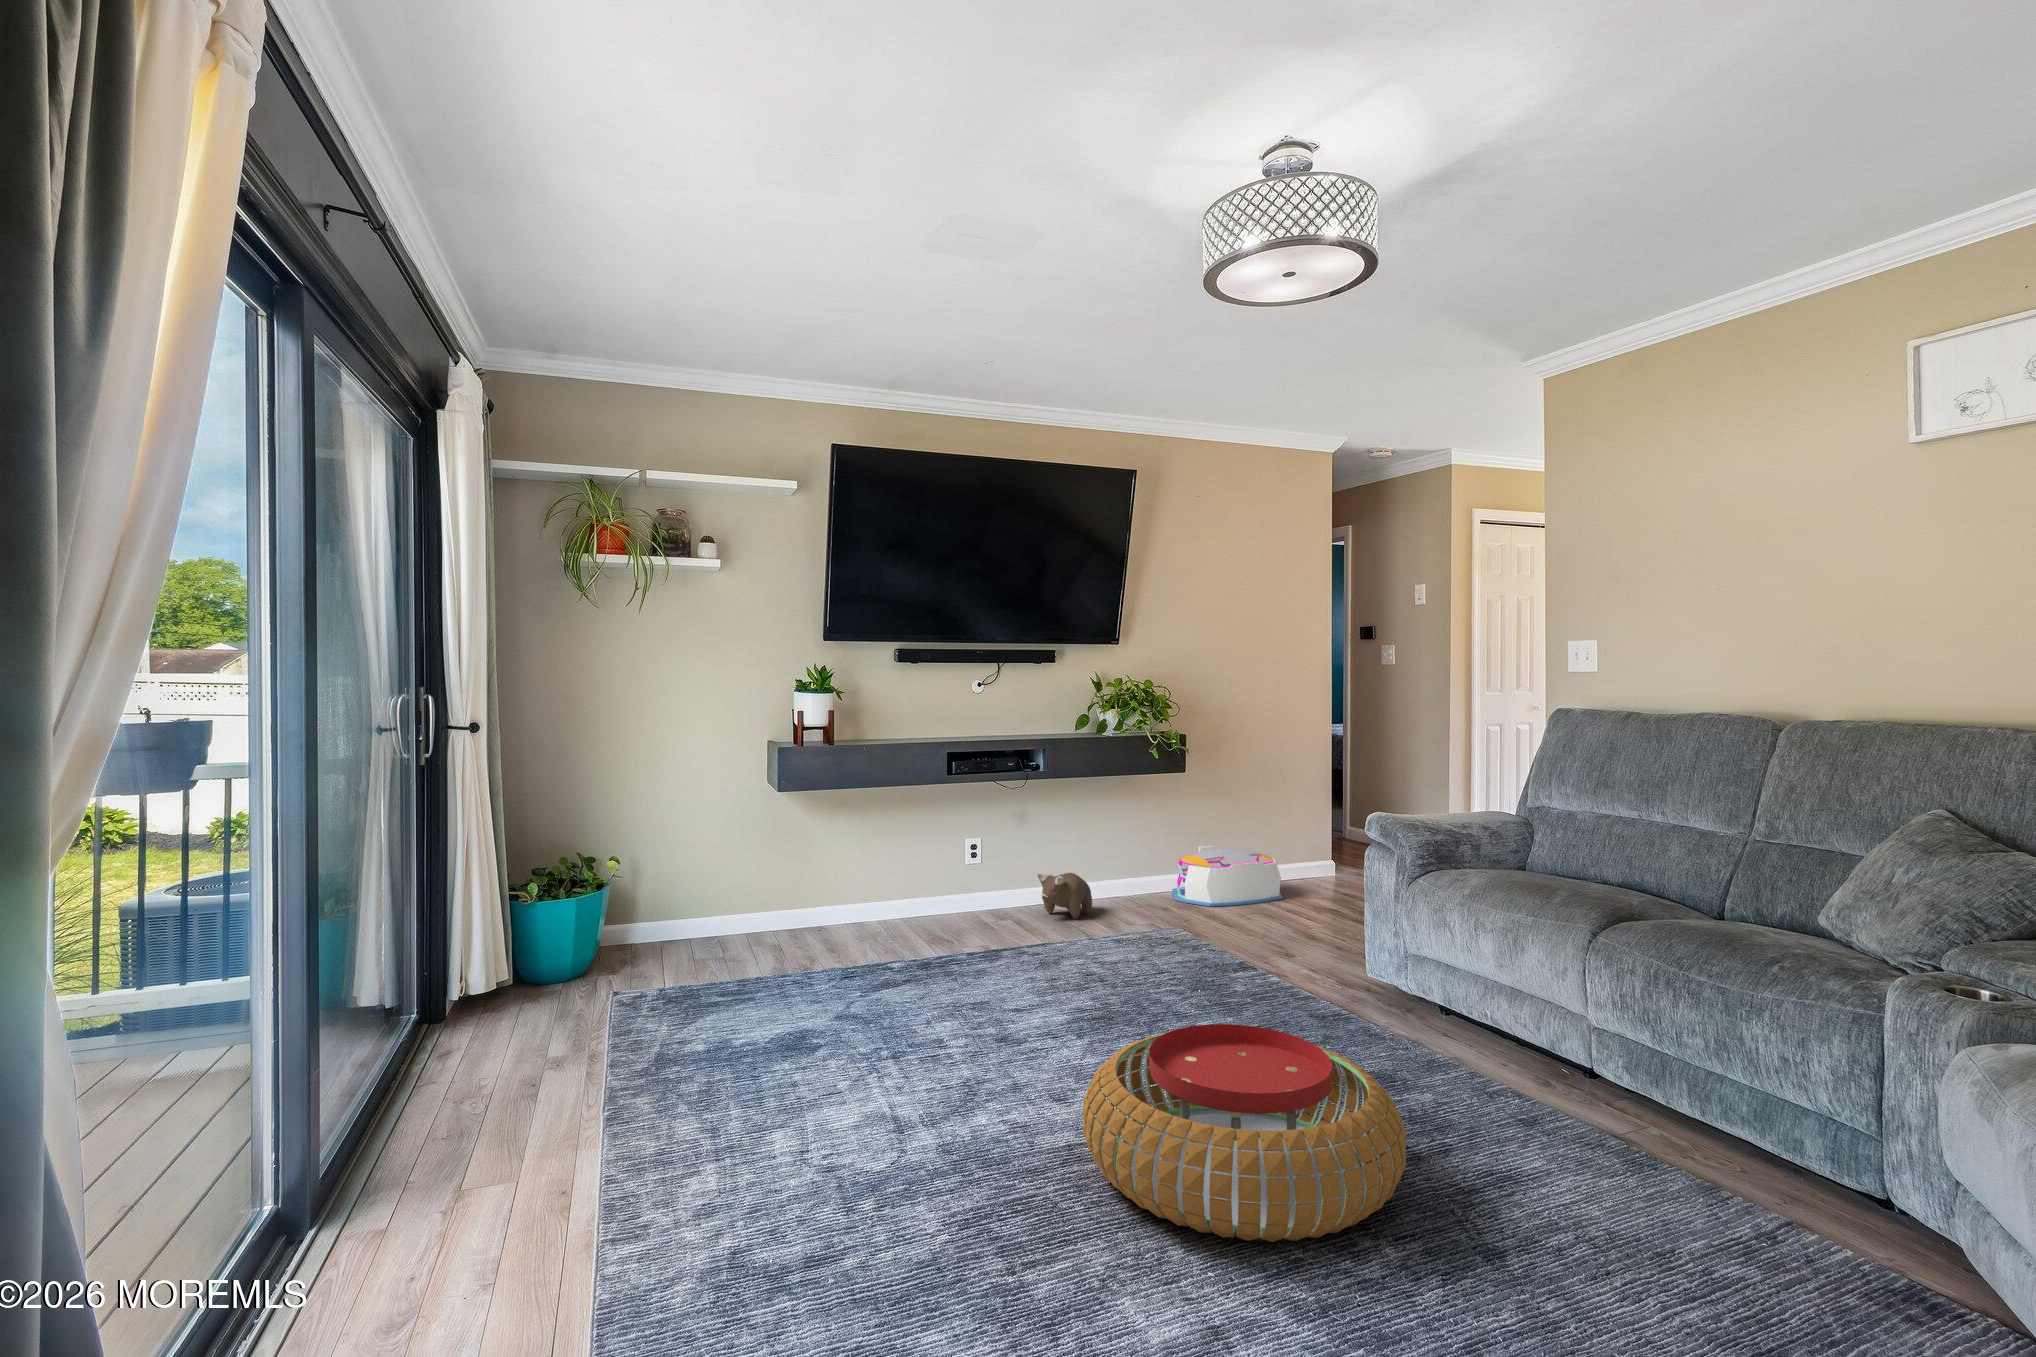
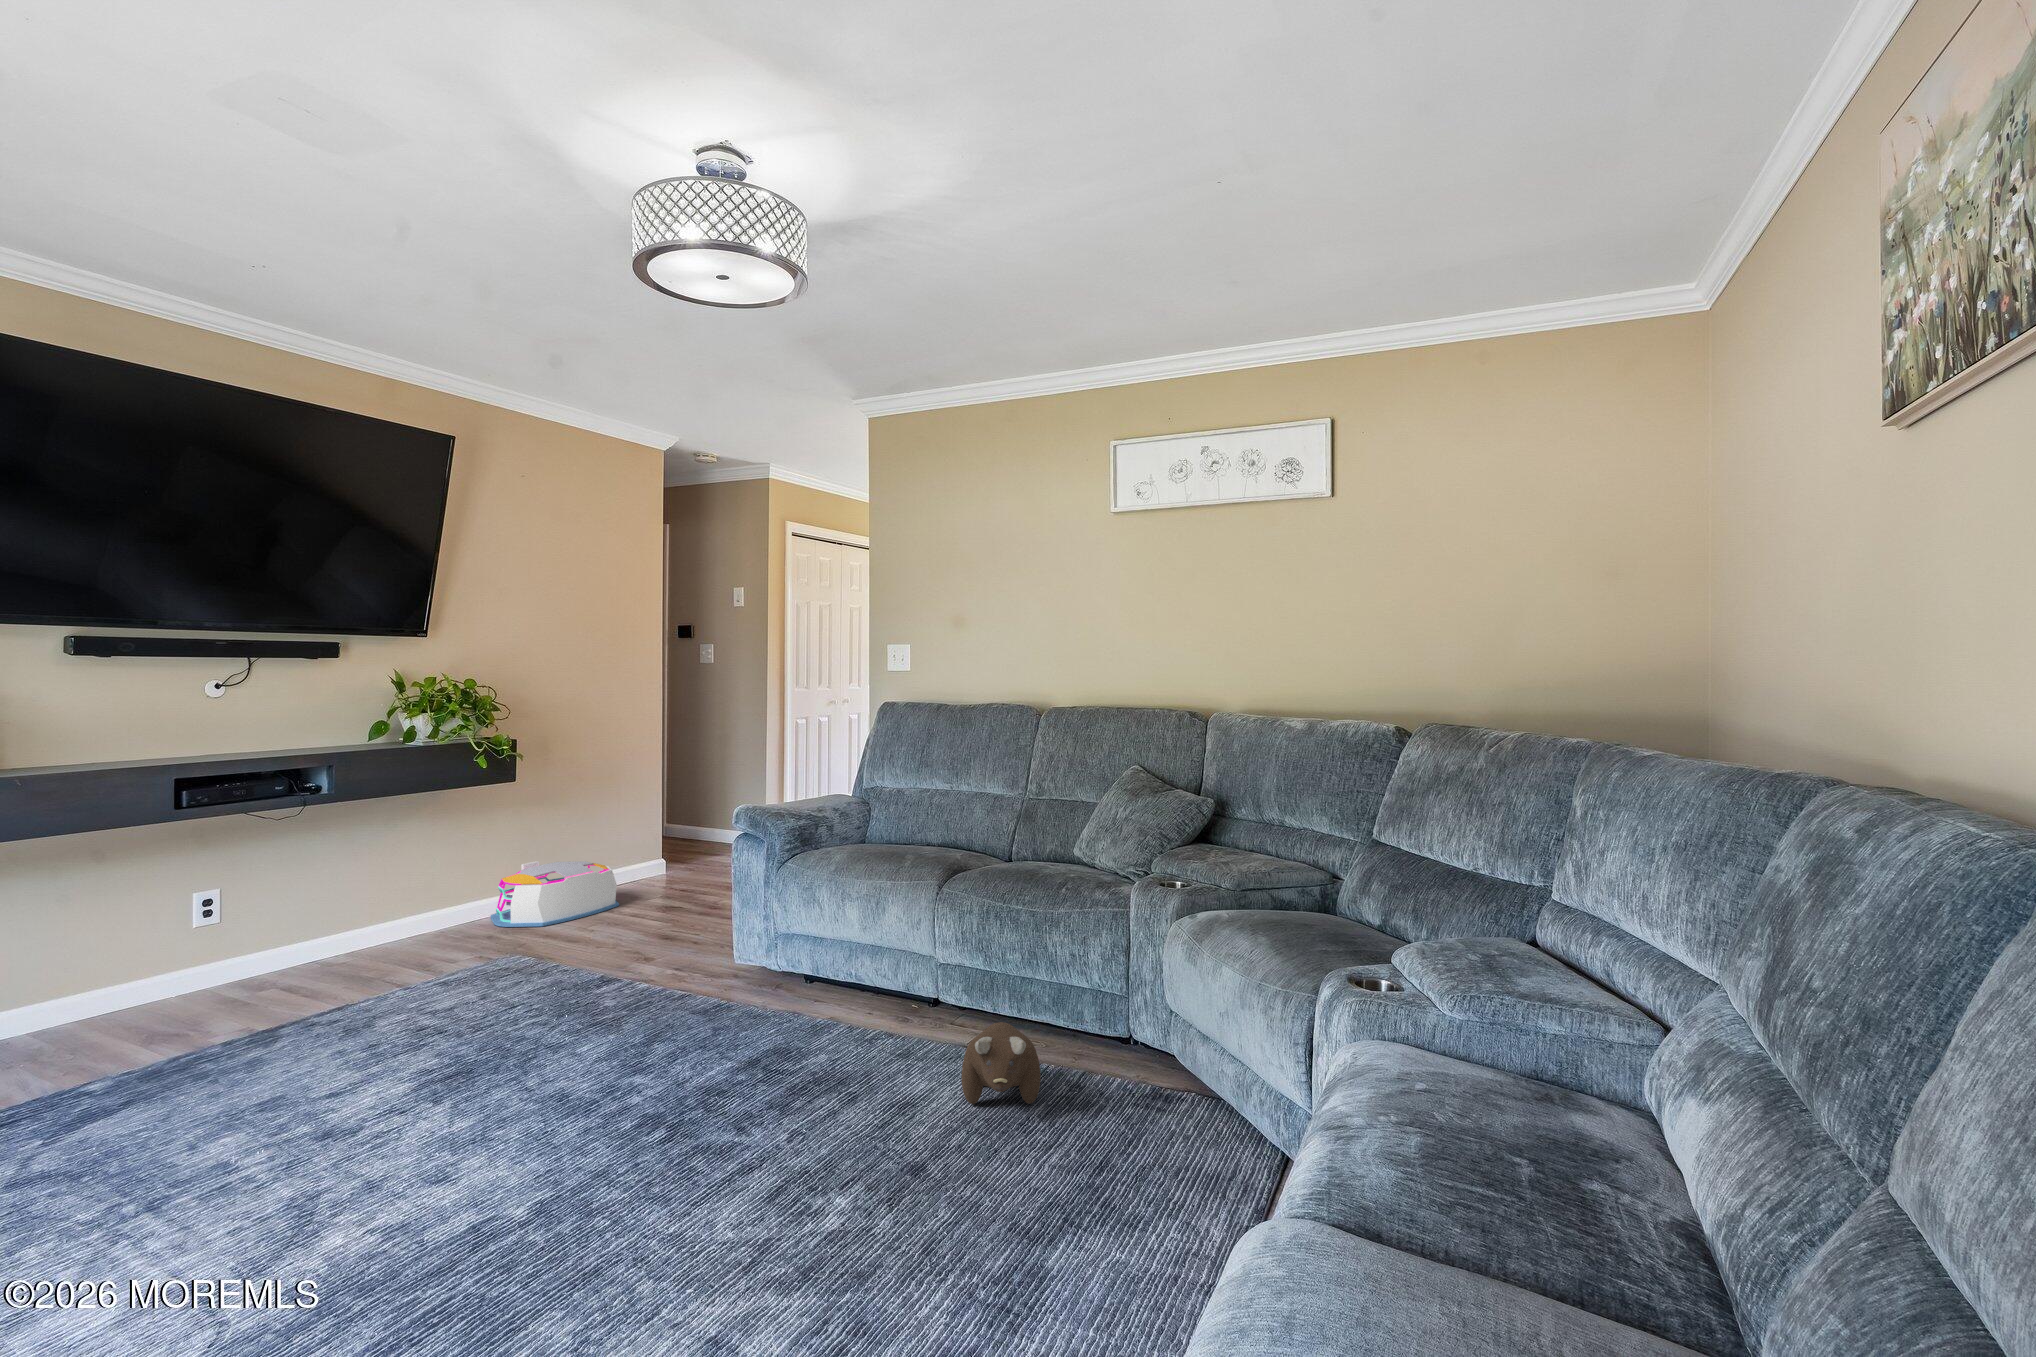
plush toy: present [1037,873,1092,919] -> present [962,1022,1041,1104]
pouf: present [1083,1024,1407,1242] -> none [495,1030,839,1260]

